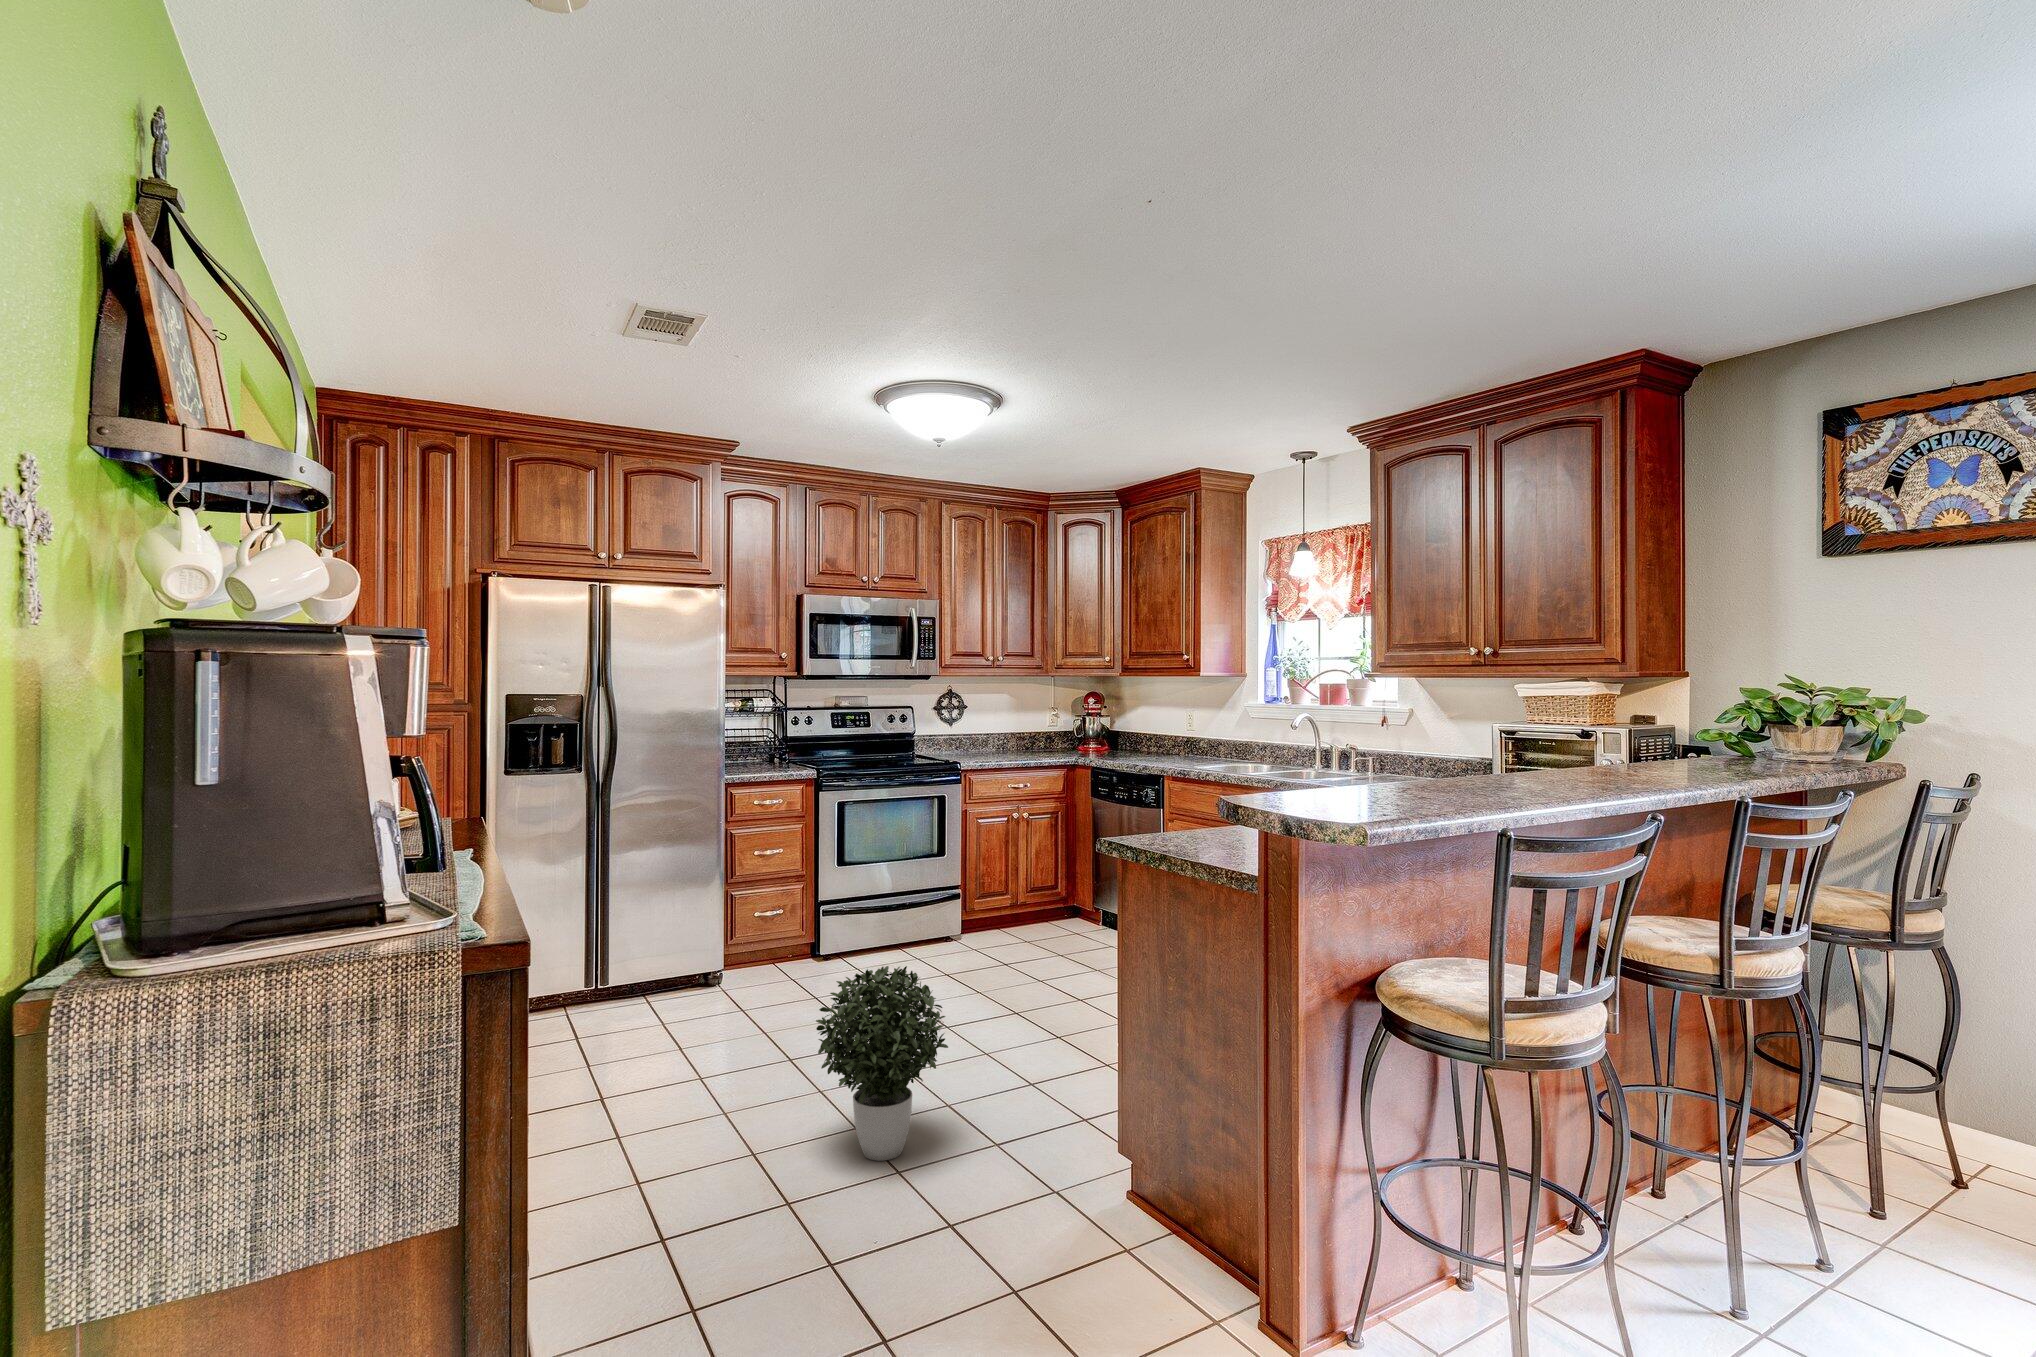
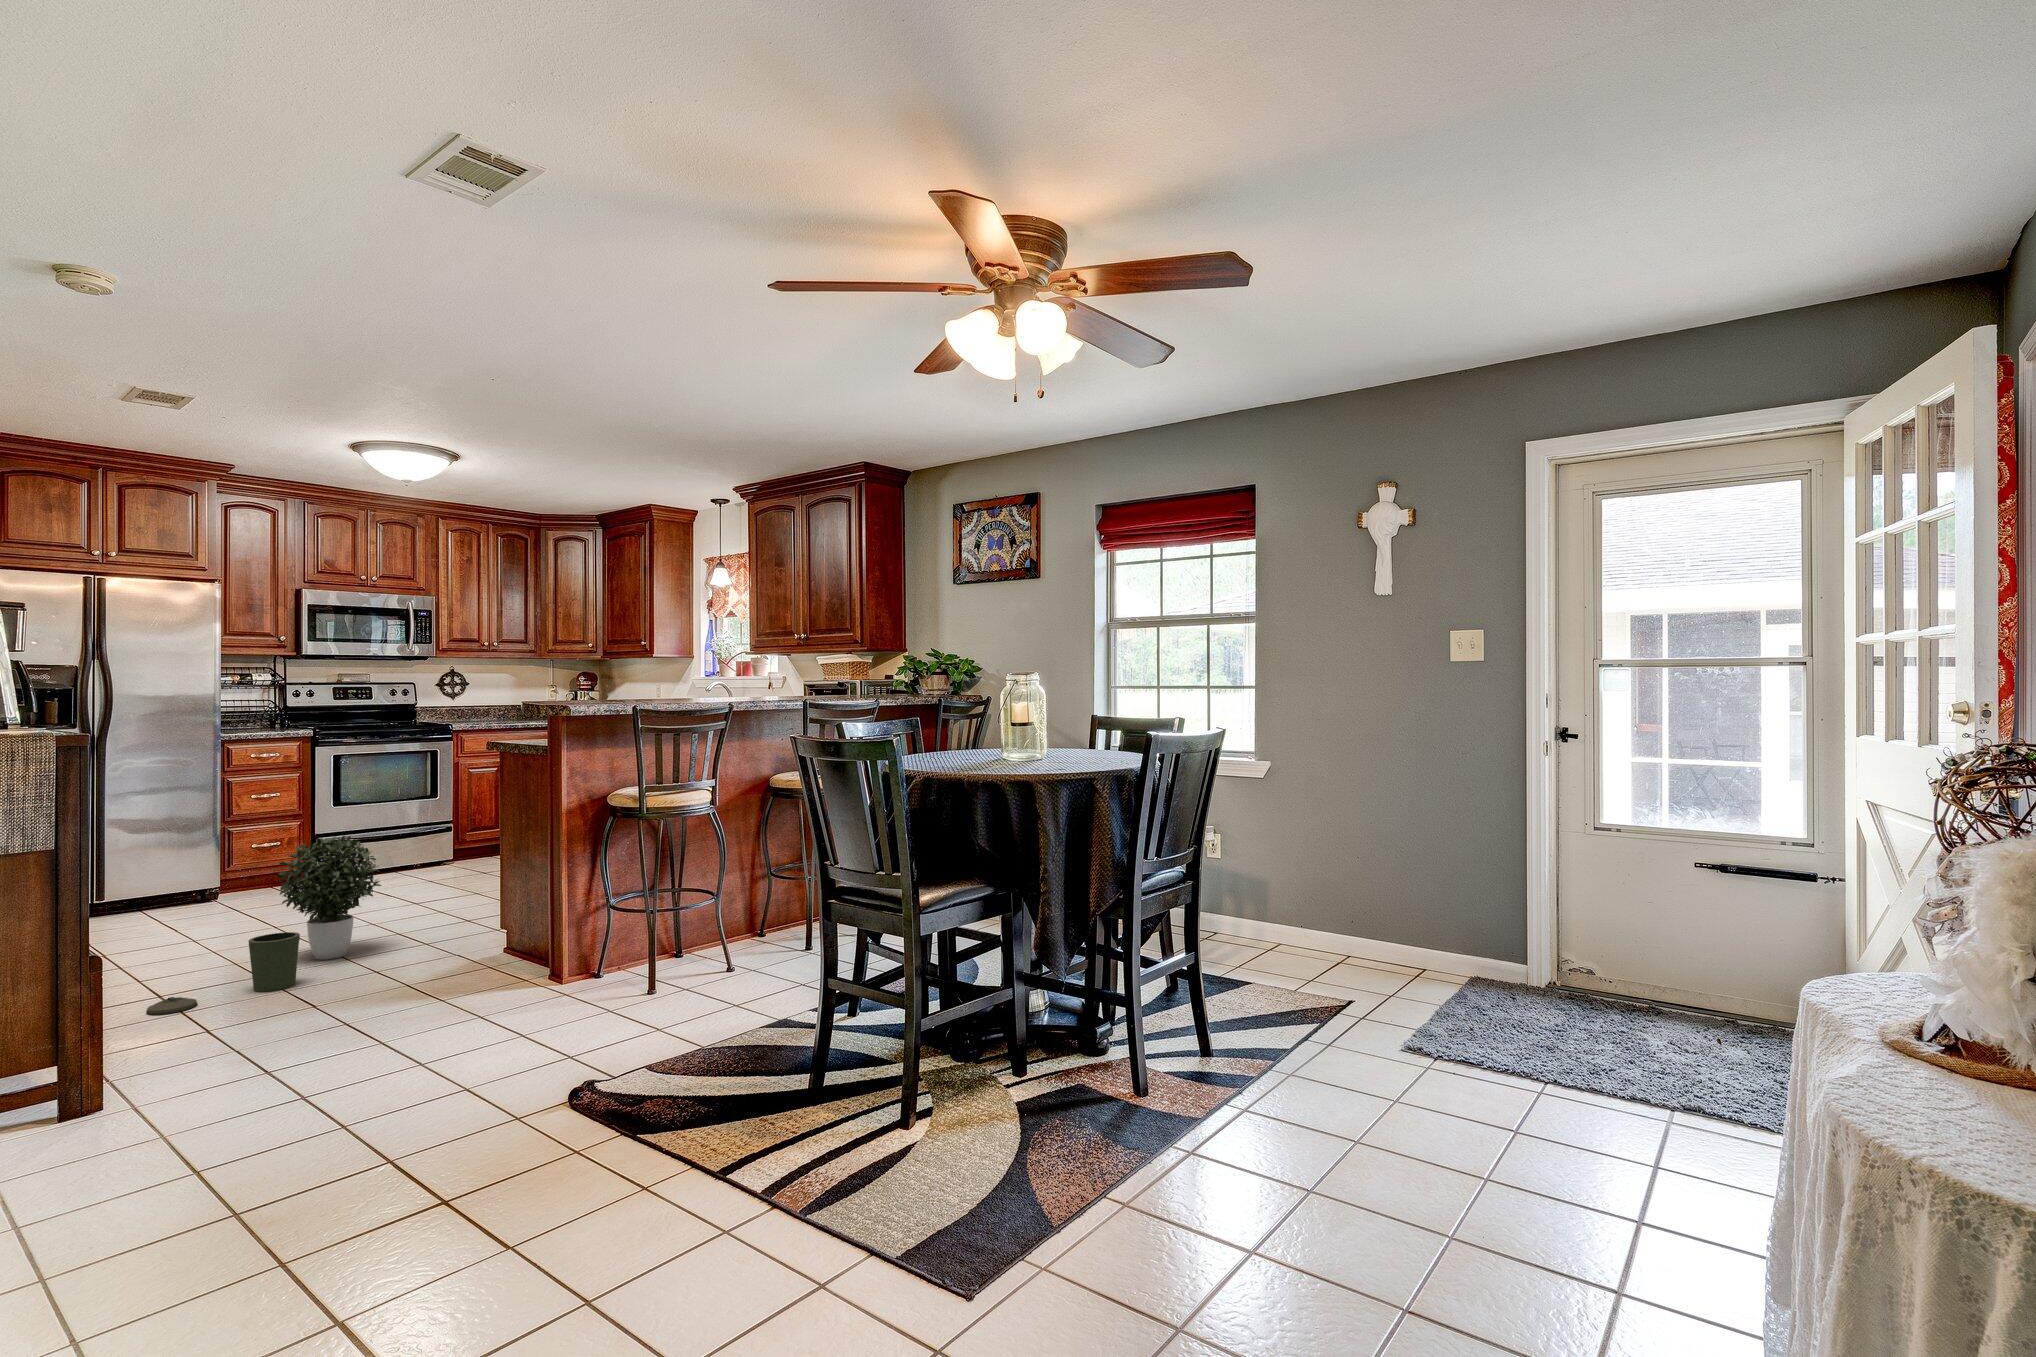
trash can: none [661,1140,860,1296] -> present [146,932,300,1015]

